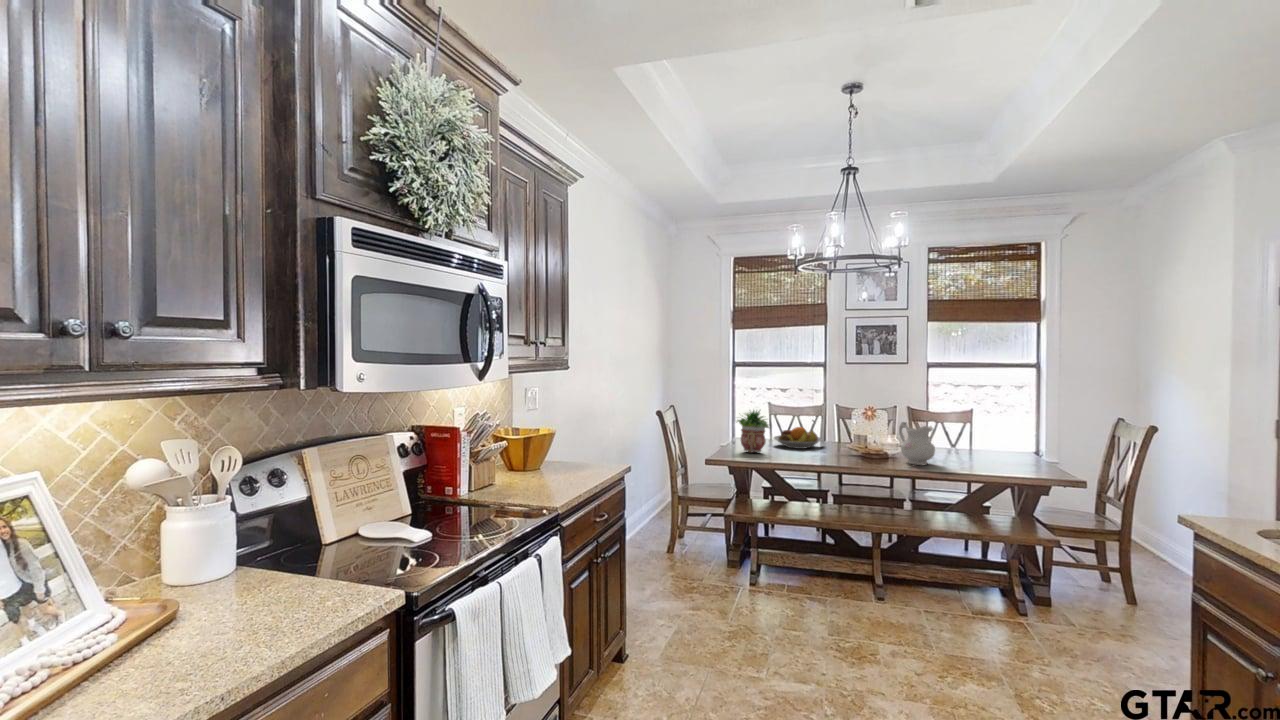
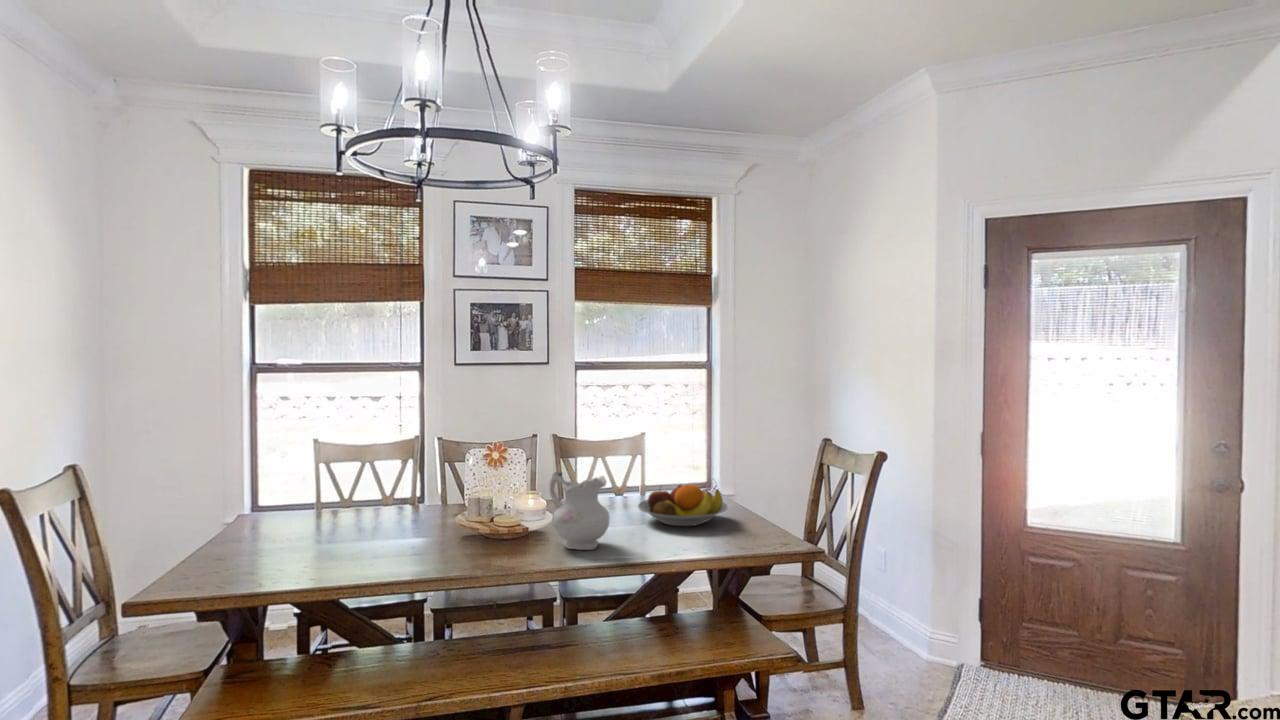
potted plant: present [737,410,769,452] -> none [207,468,299,570]
fruit bowl: present [774,427,823,449] -> present [638,484,728,526]

